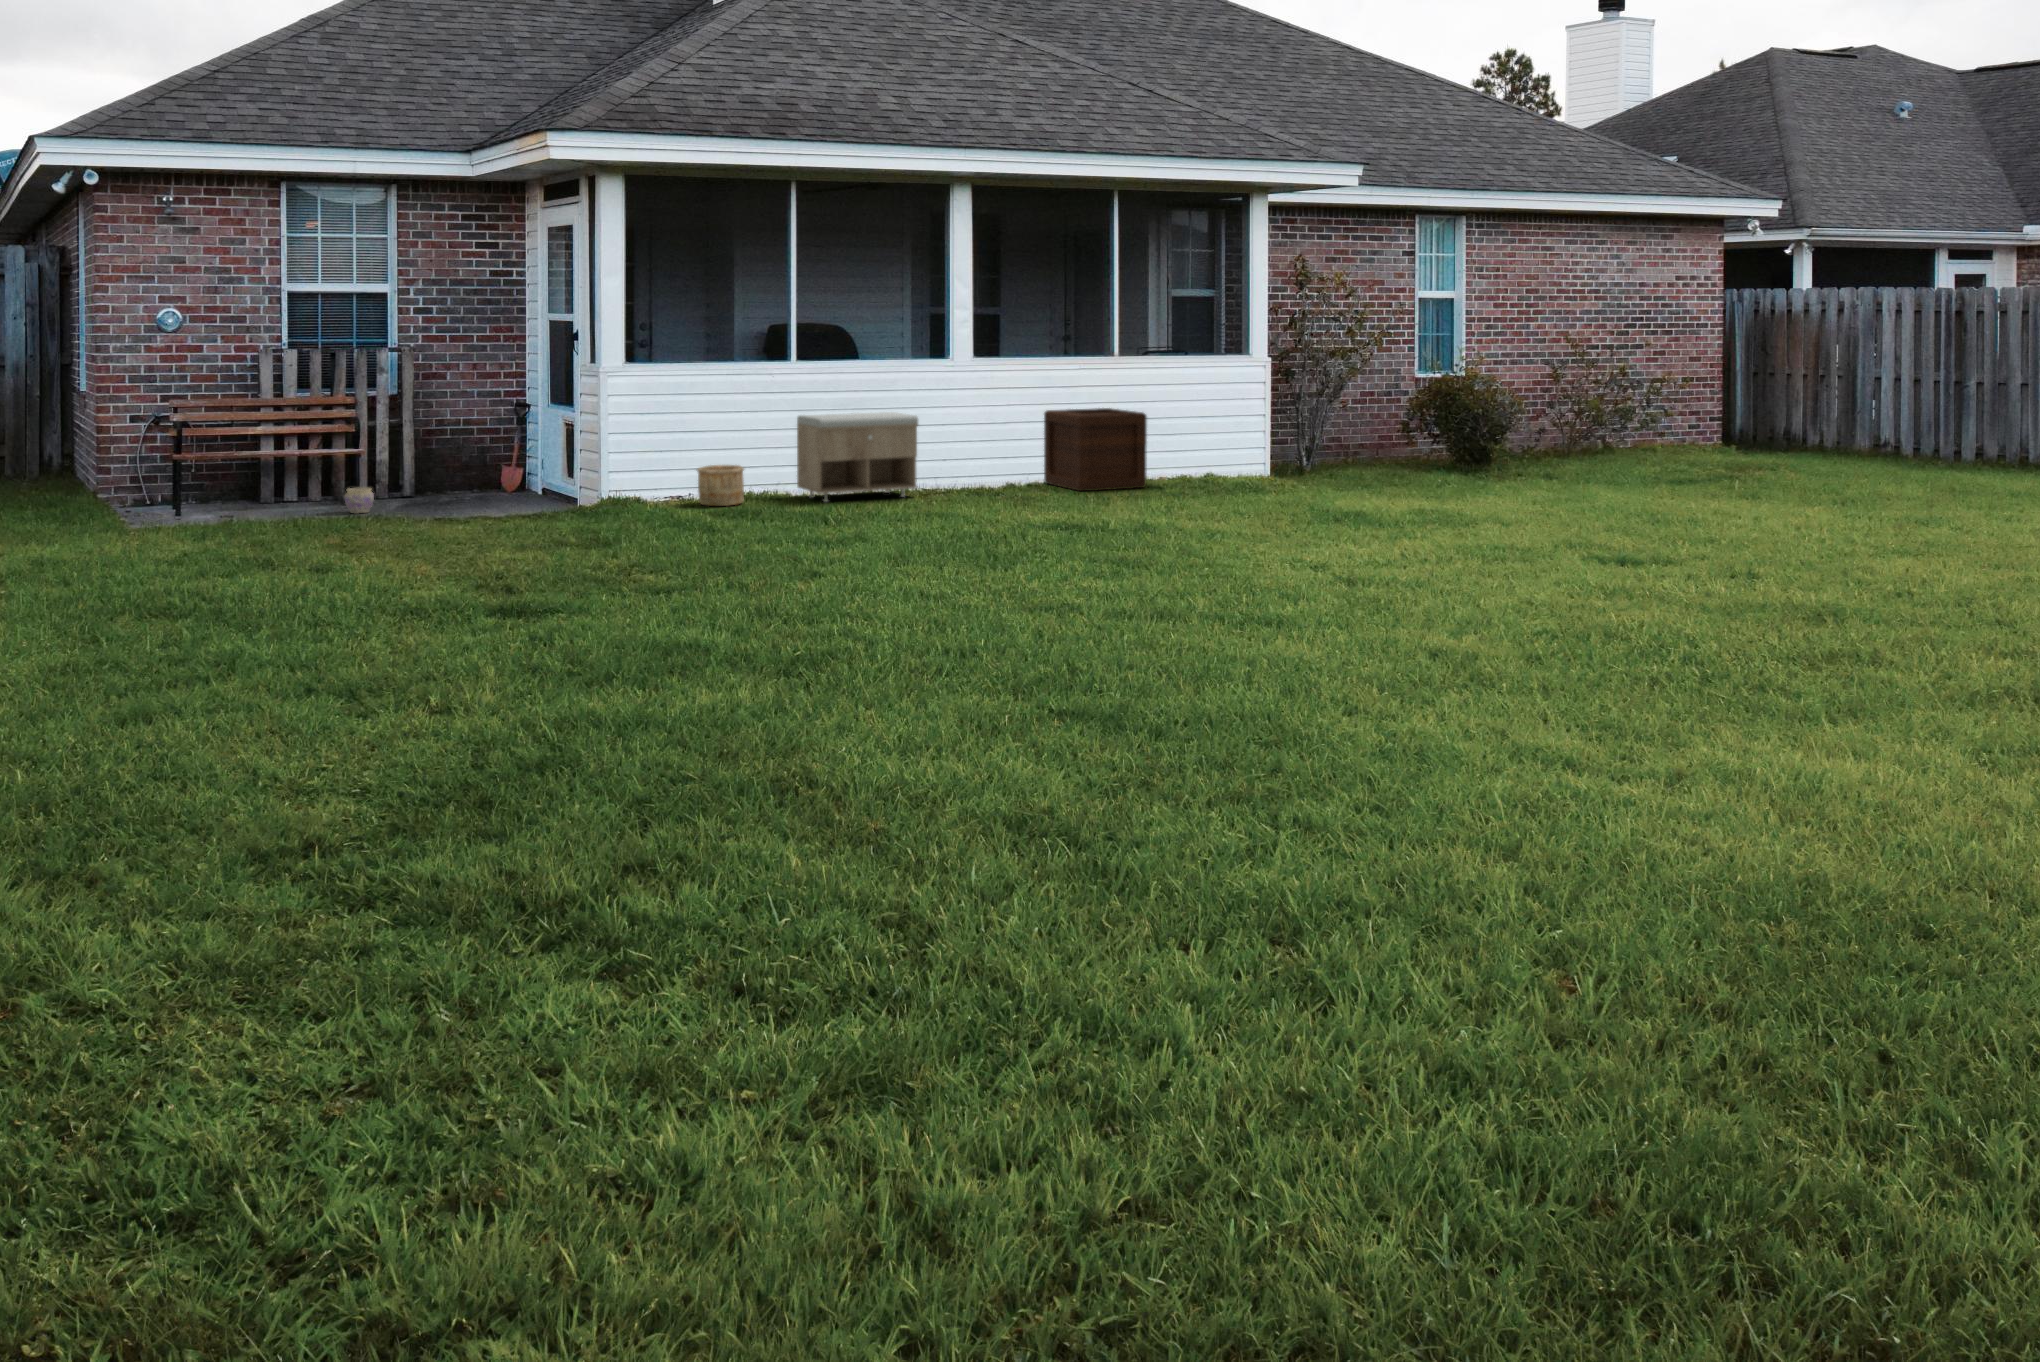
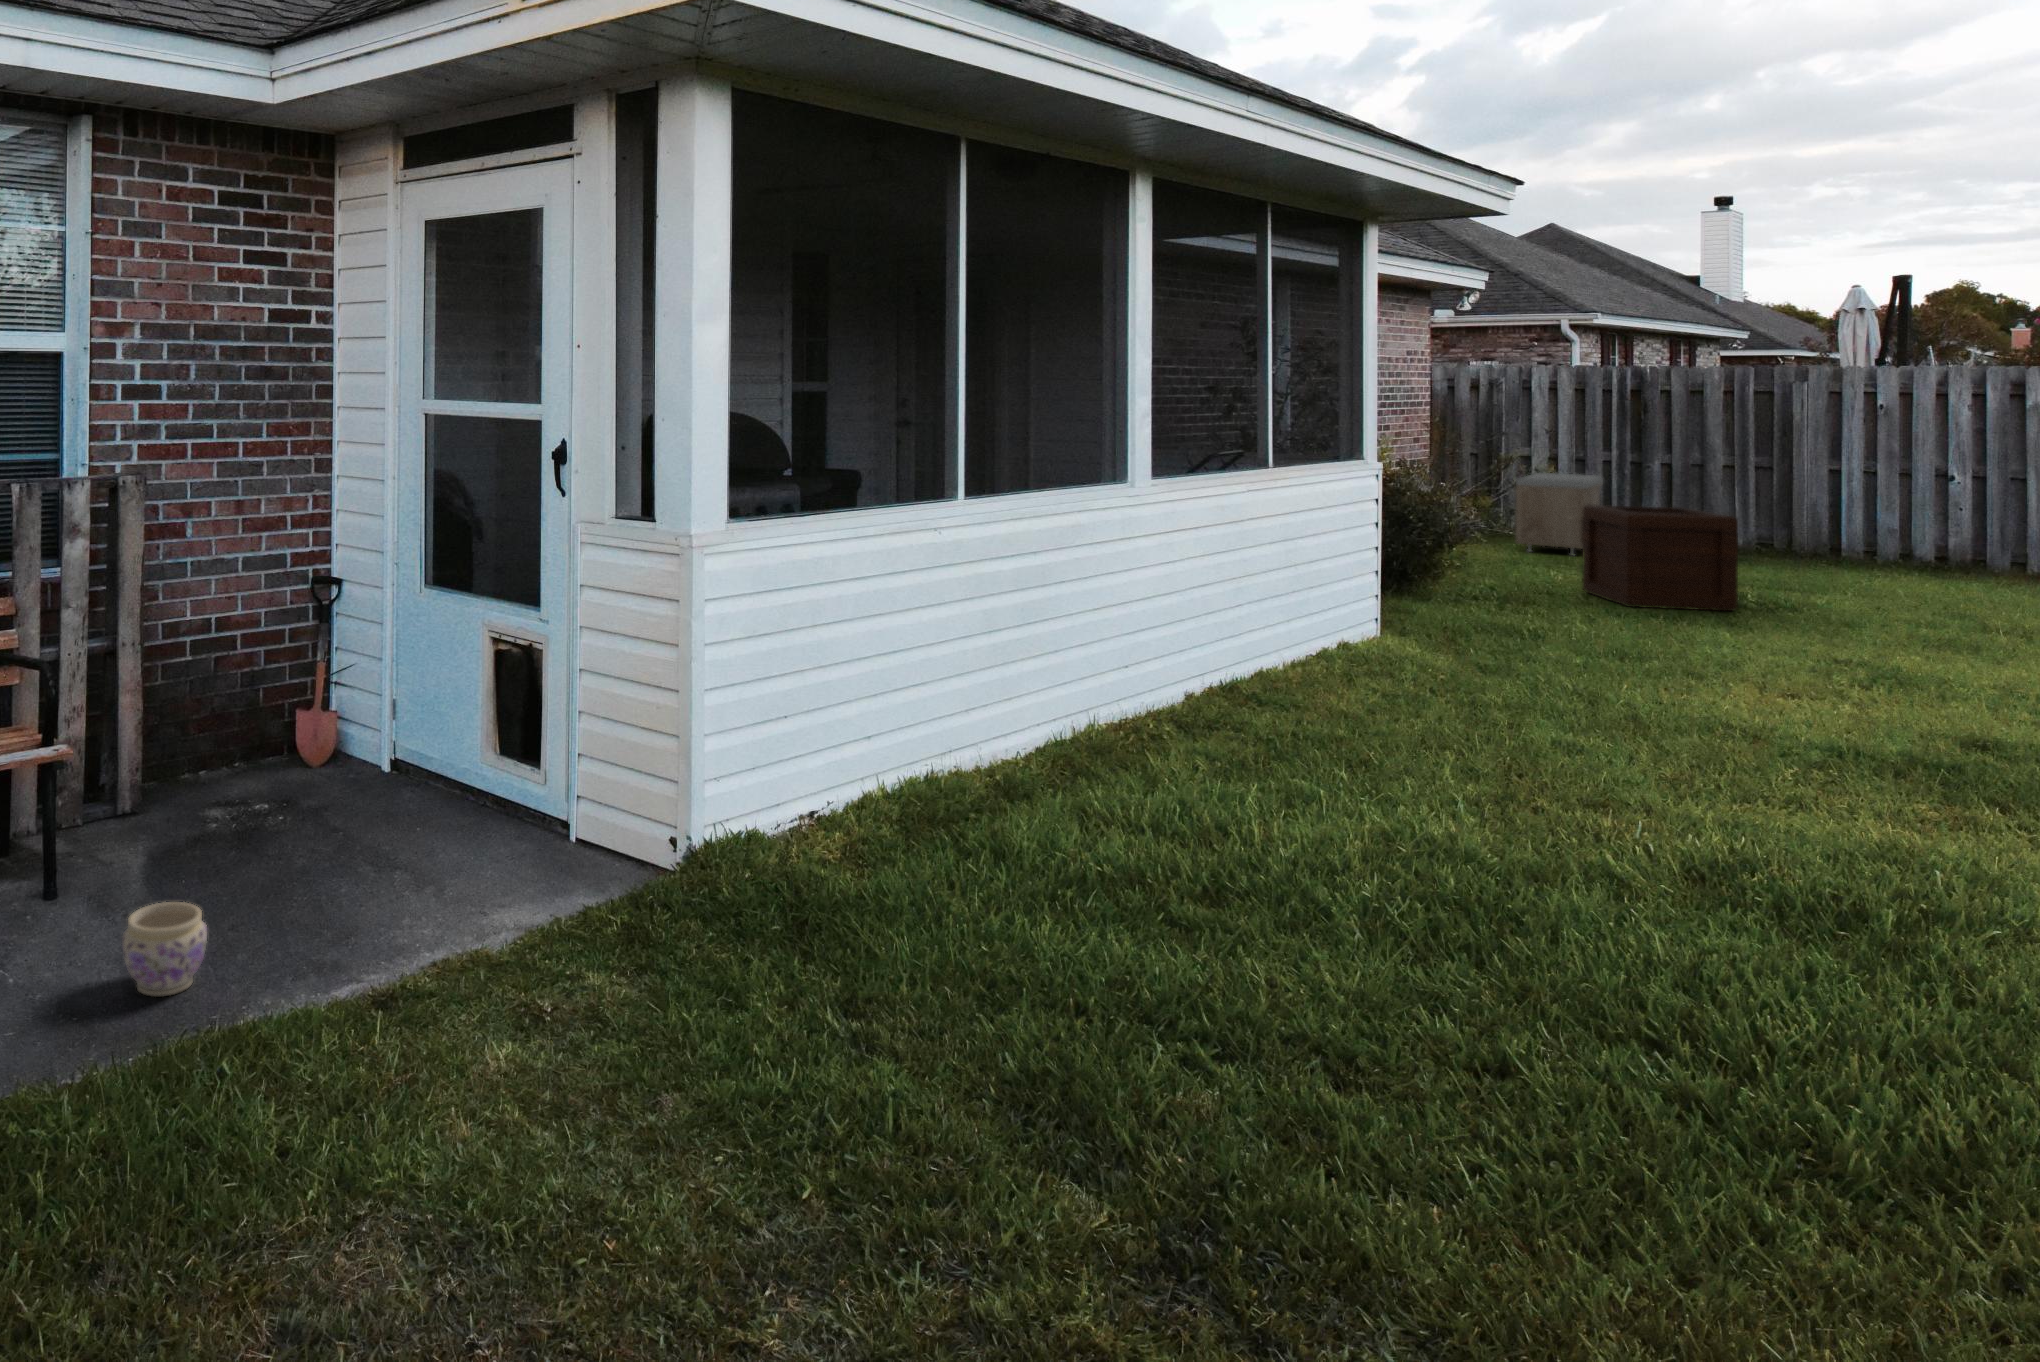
wooden crate: present [1044,408,1147,491] -> present [1582,505,1738,611]
storage bench: present [797,412,918,501] -> present [1516,473,1603,555]
wooden bucket: present [697,465,744,506] -> none [910,735,1023,848]

